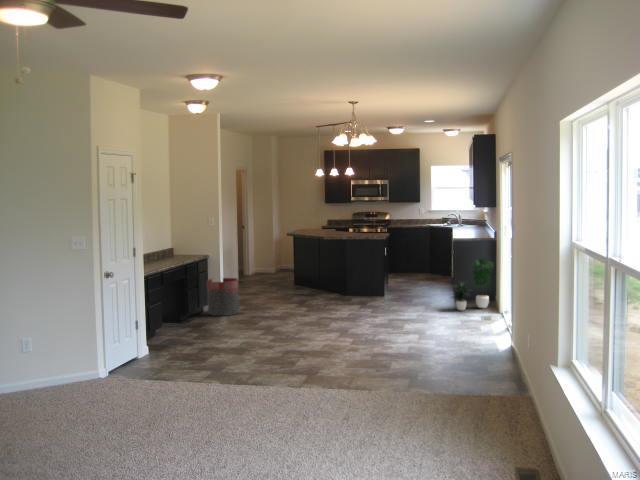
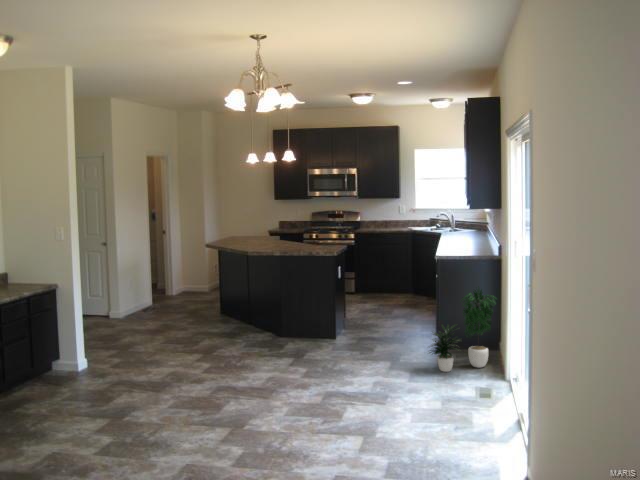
trash can: present [207,278,239,316] -> none [51,318,105,381]

